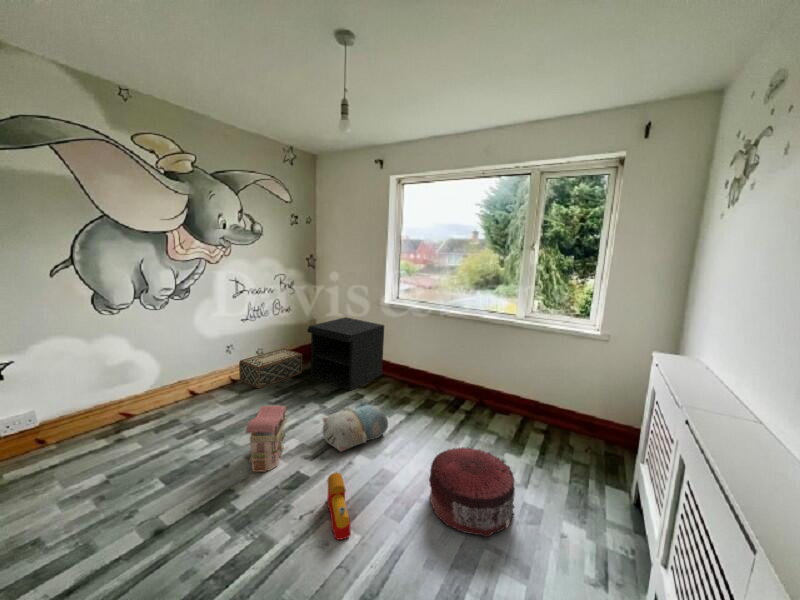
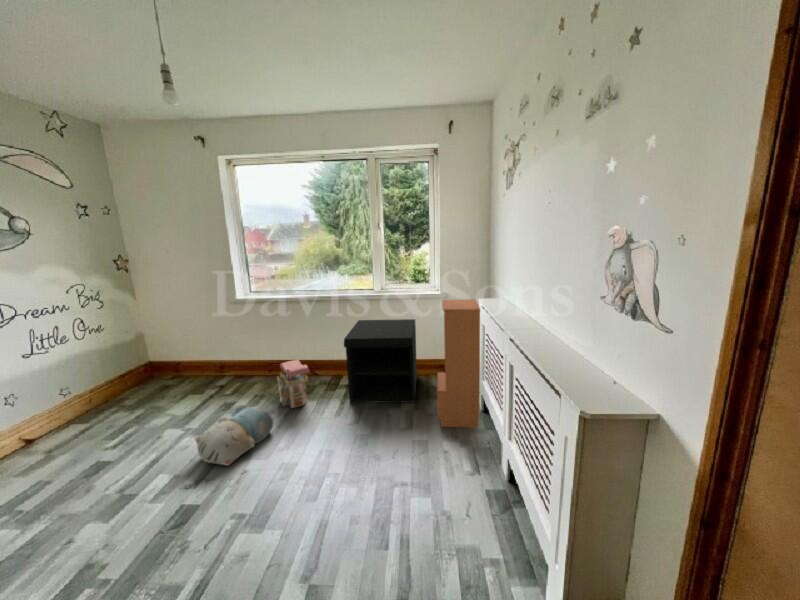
nightstand: present [307,317,384,391] -> present [344,319,417,403]
bookcase: none [557,347,638,518] -> present [437,299,480,428]
woven basket: present [239,348,302,389] -> none [36,379,140,438]
toy house: present [246,405,287,472] -> present [277,360,310,408]
pouf: present [429,447,515,537] -> none [334,410,413,486]
toy train: present [327,472,351,540] -> none [227,483,272,548]

